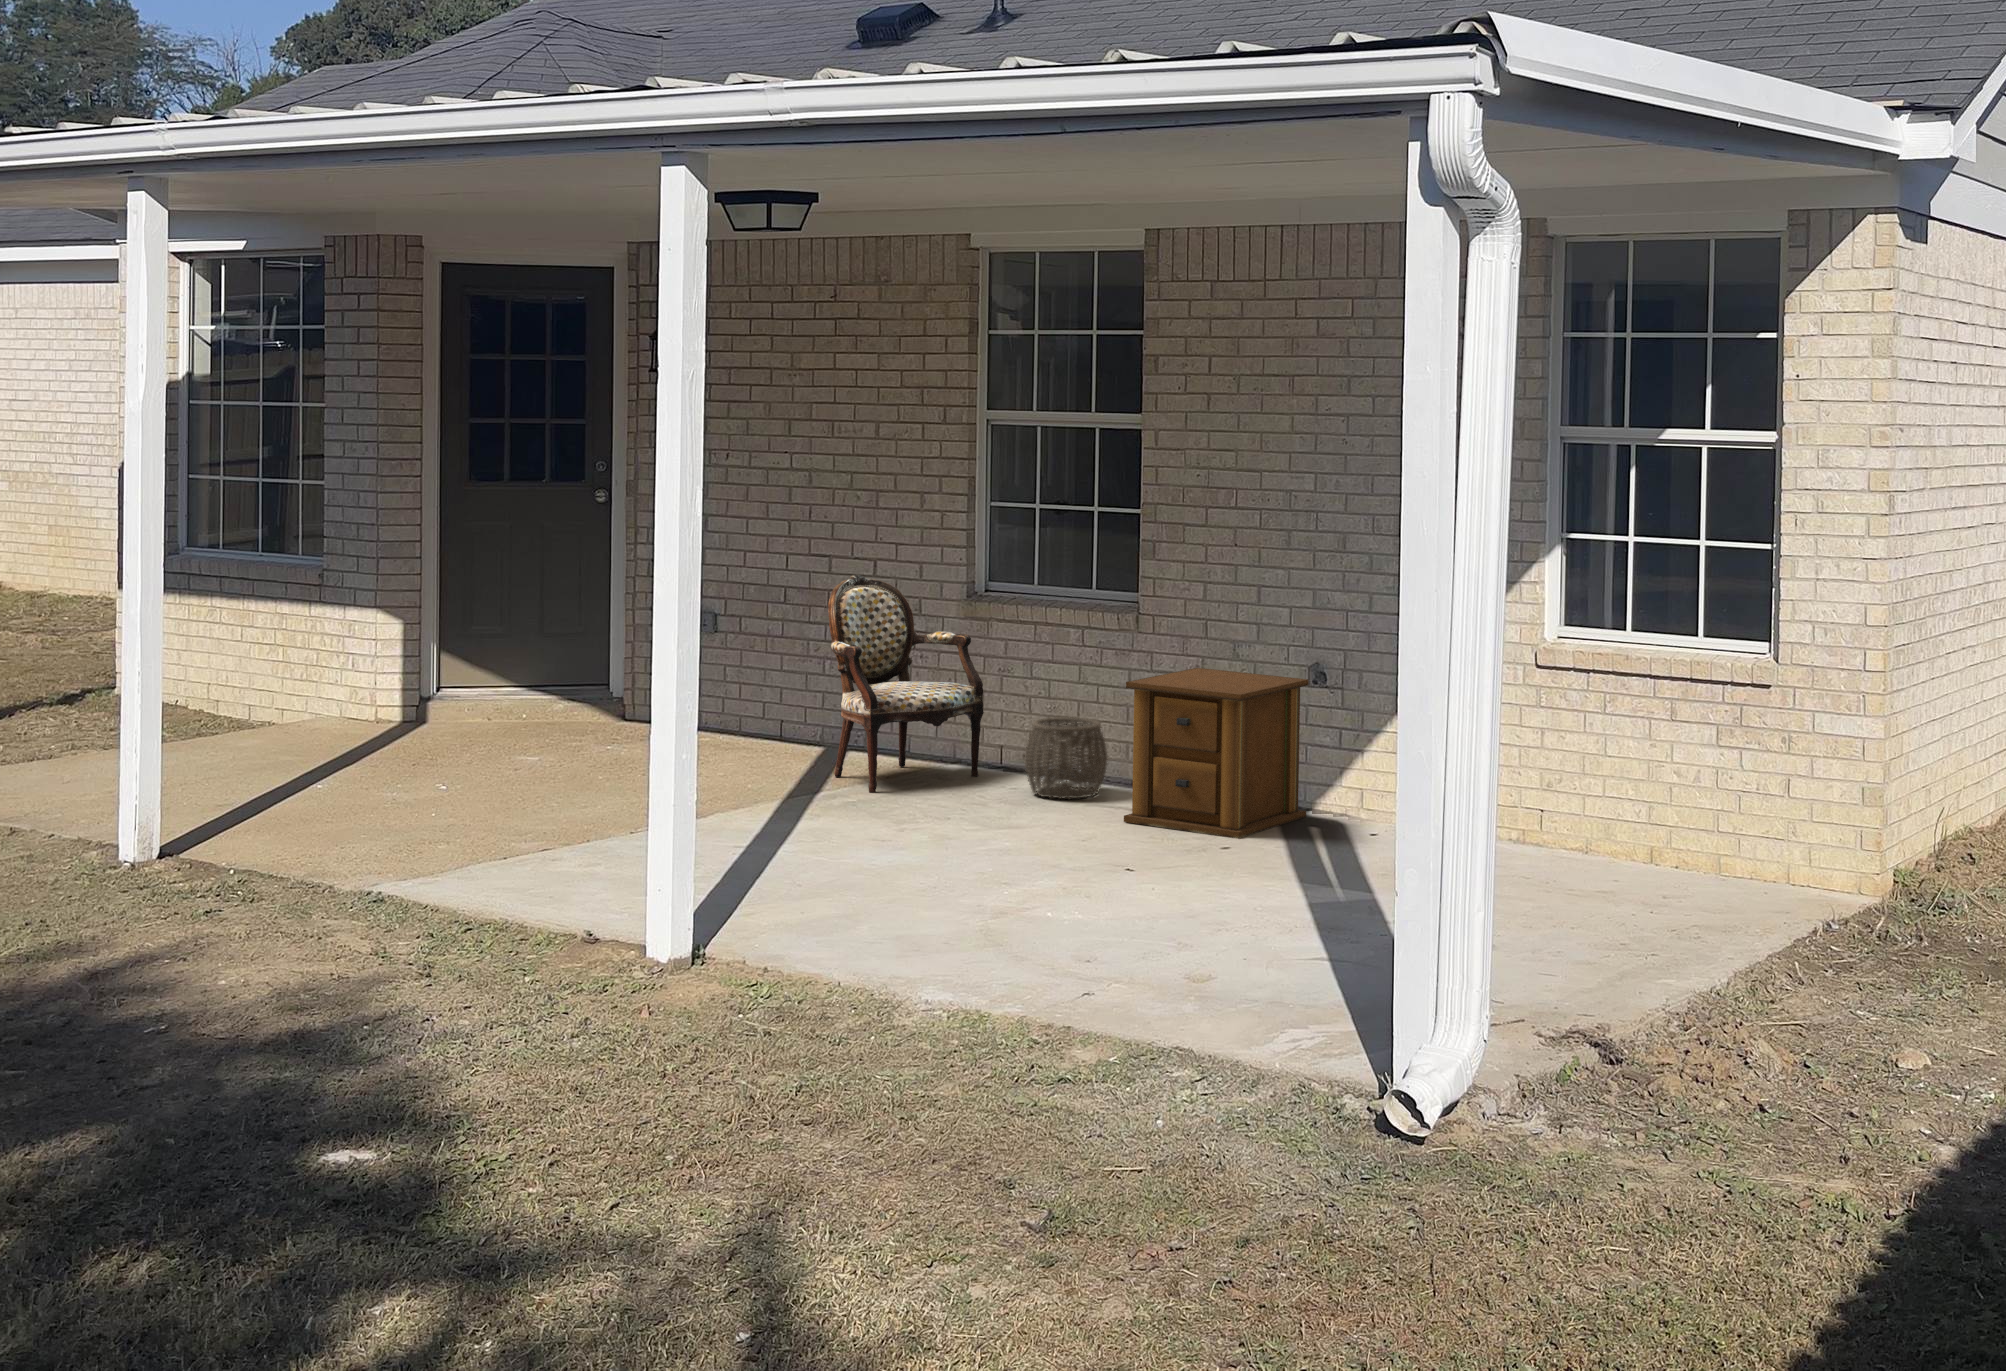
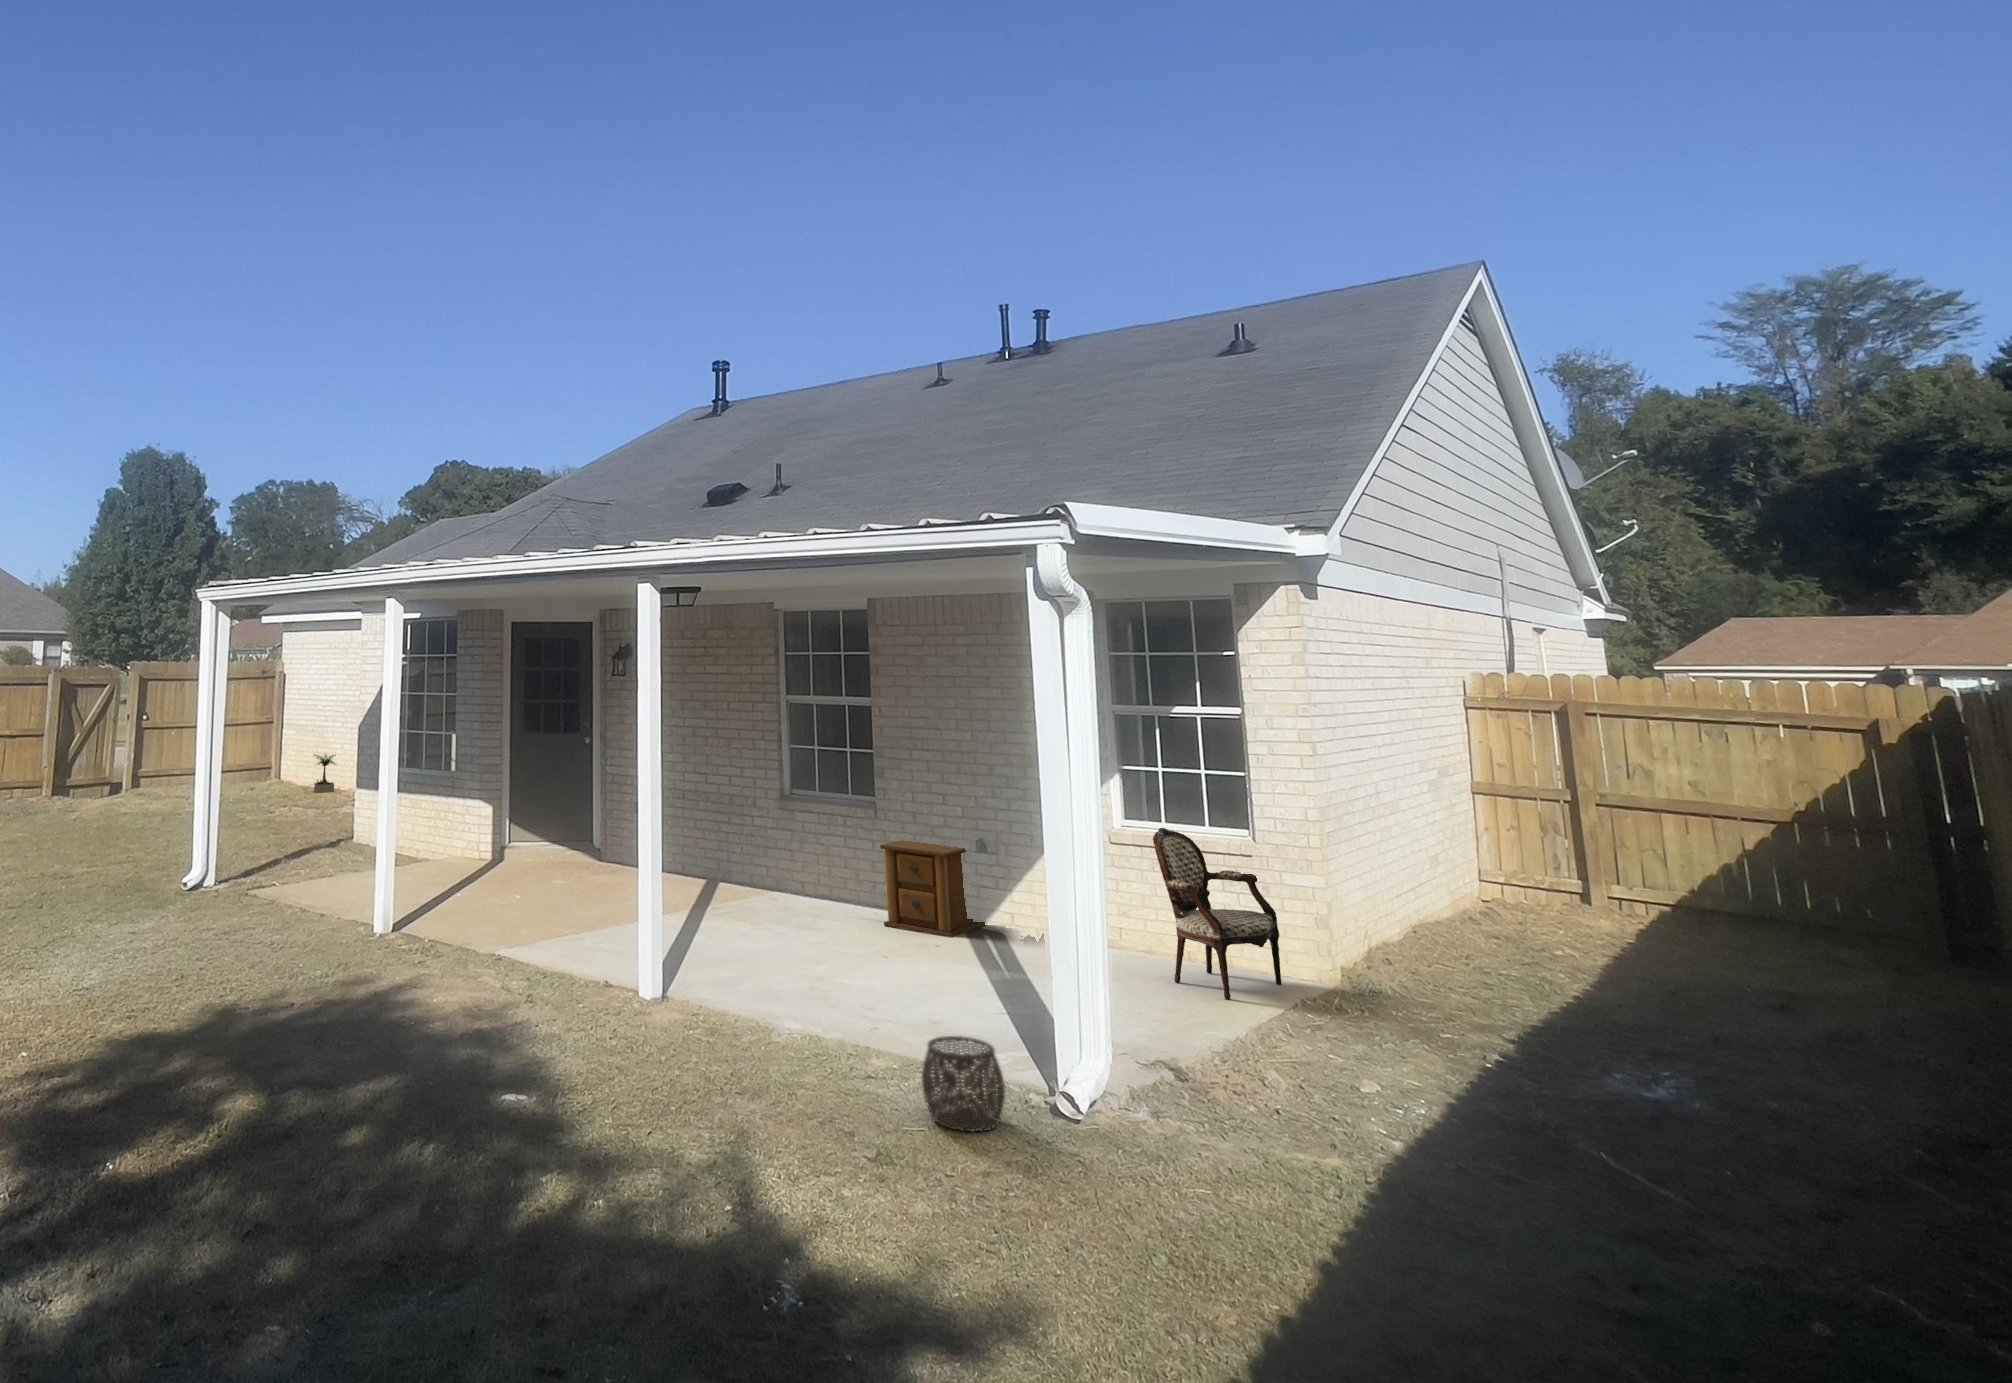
potted plant: none [32,528,94,604] -> present [314,755,336,792]
armchair: present [828,575,984,793] -> present [1153,828,1282,1000]
woven basket: present [1025,717,1108,799] -> present [922,1036,1005,1132]

